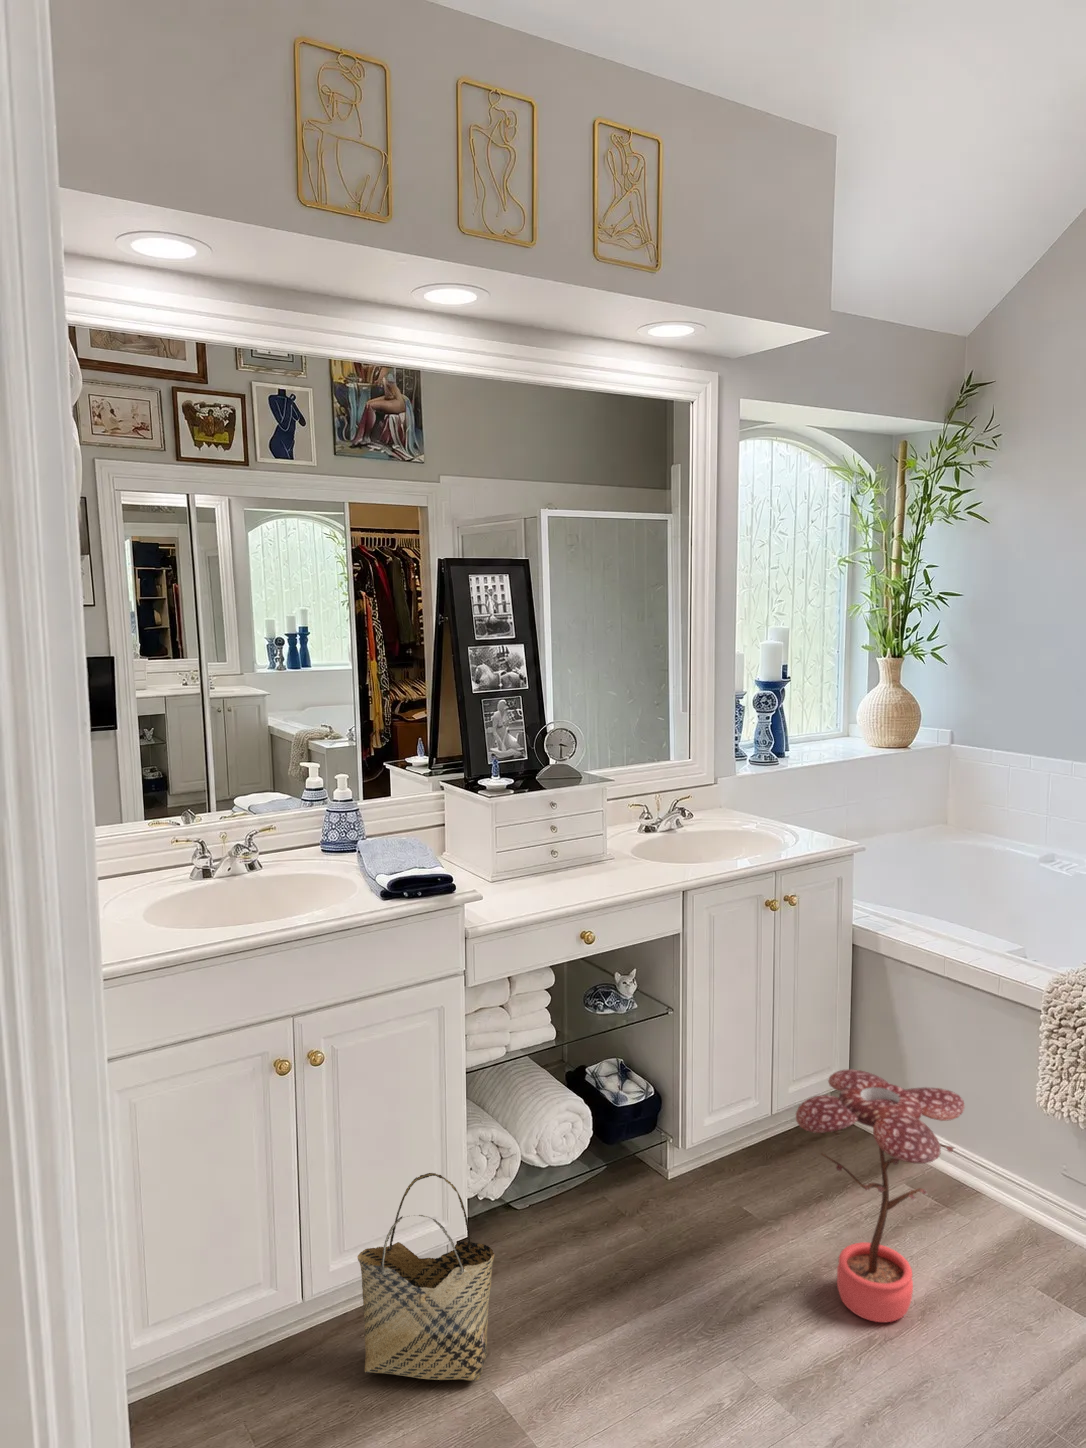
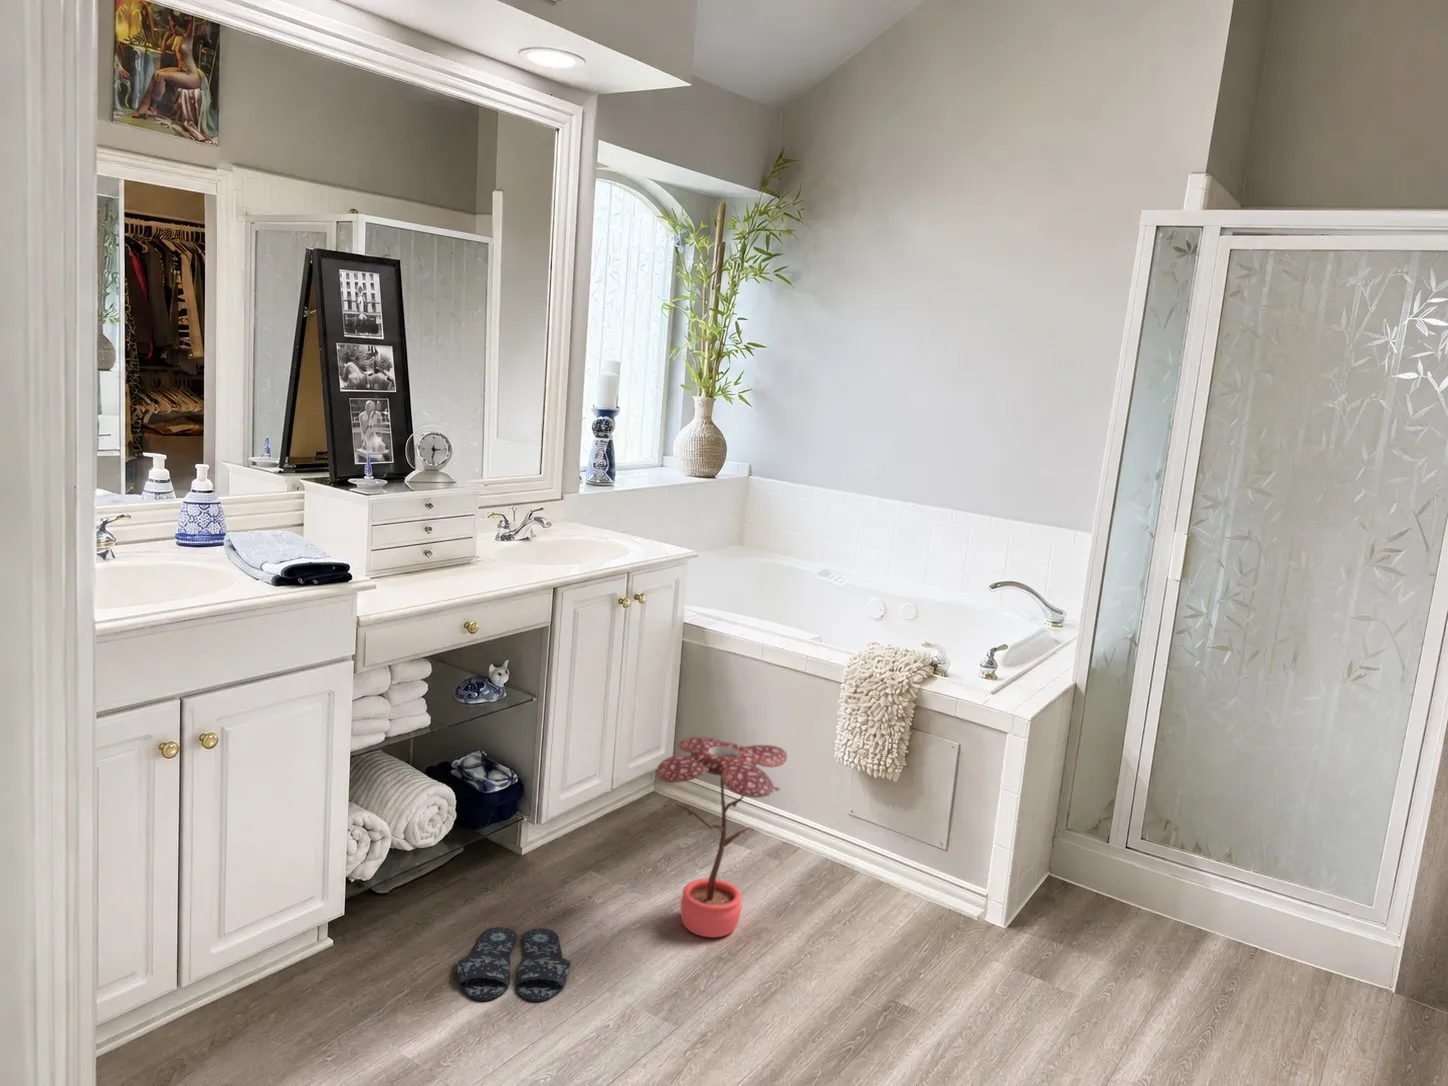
woven basket: present [357,1173,494,1381] -> none [248,848,389,1043]
slippers: none [575,1268,701,1376] -> present [457,927,571,1002]

